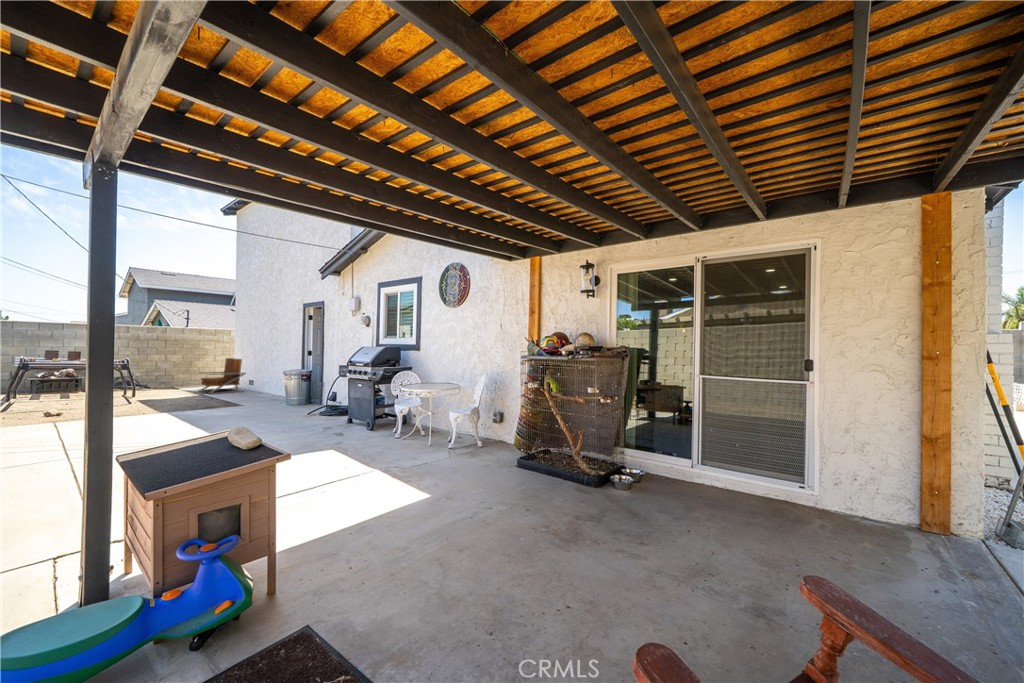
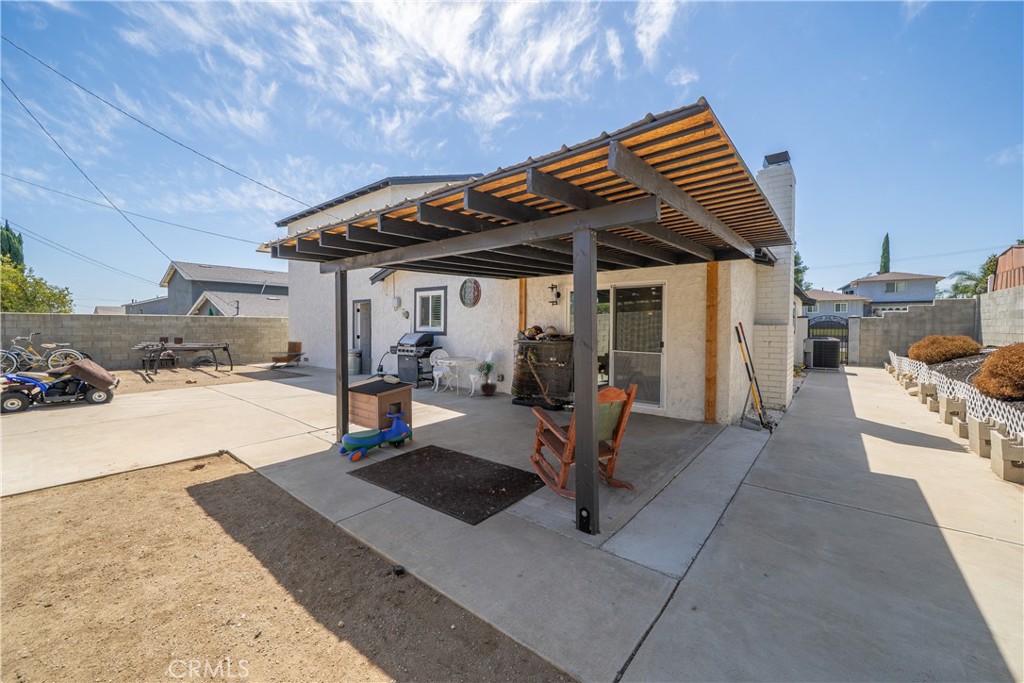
potted tree: none [456,384,492,445] -> present [477,361,497,395]

